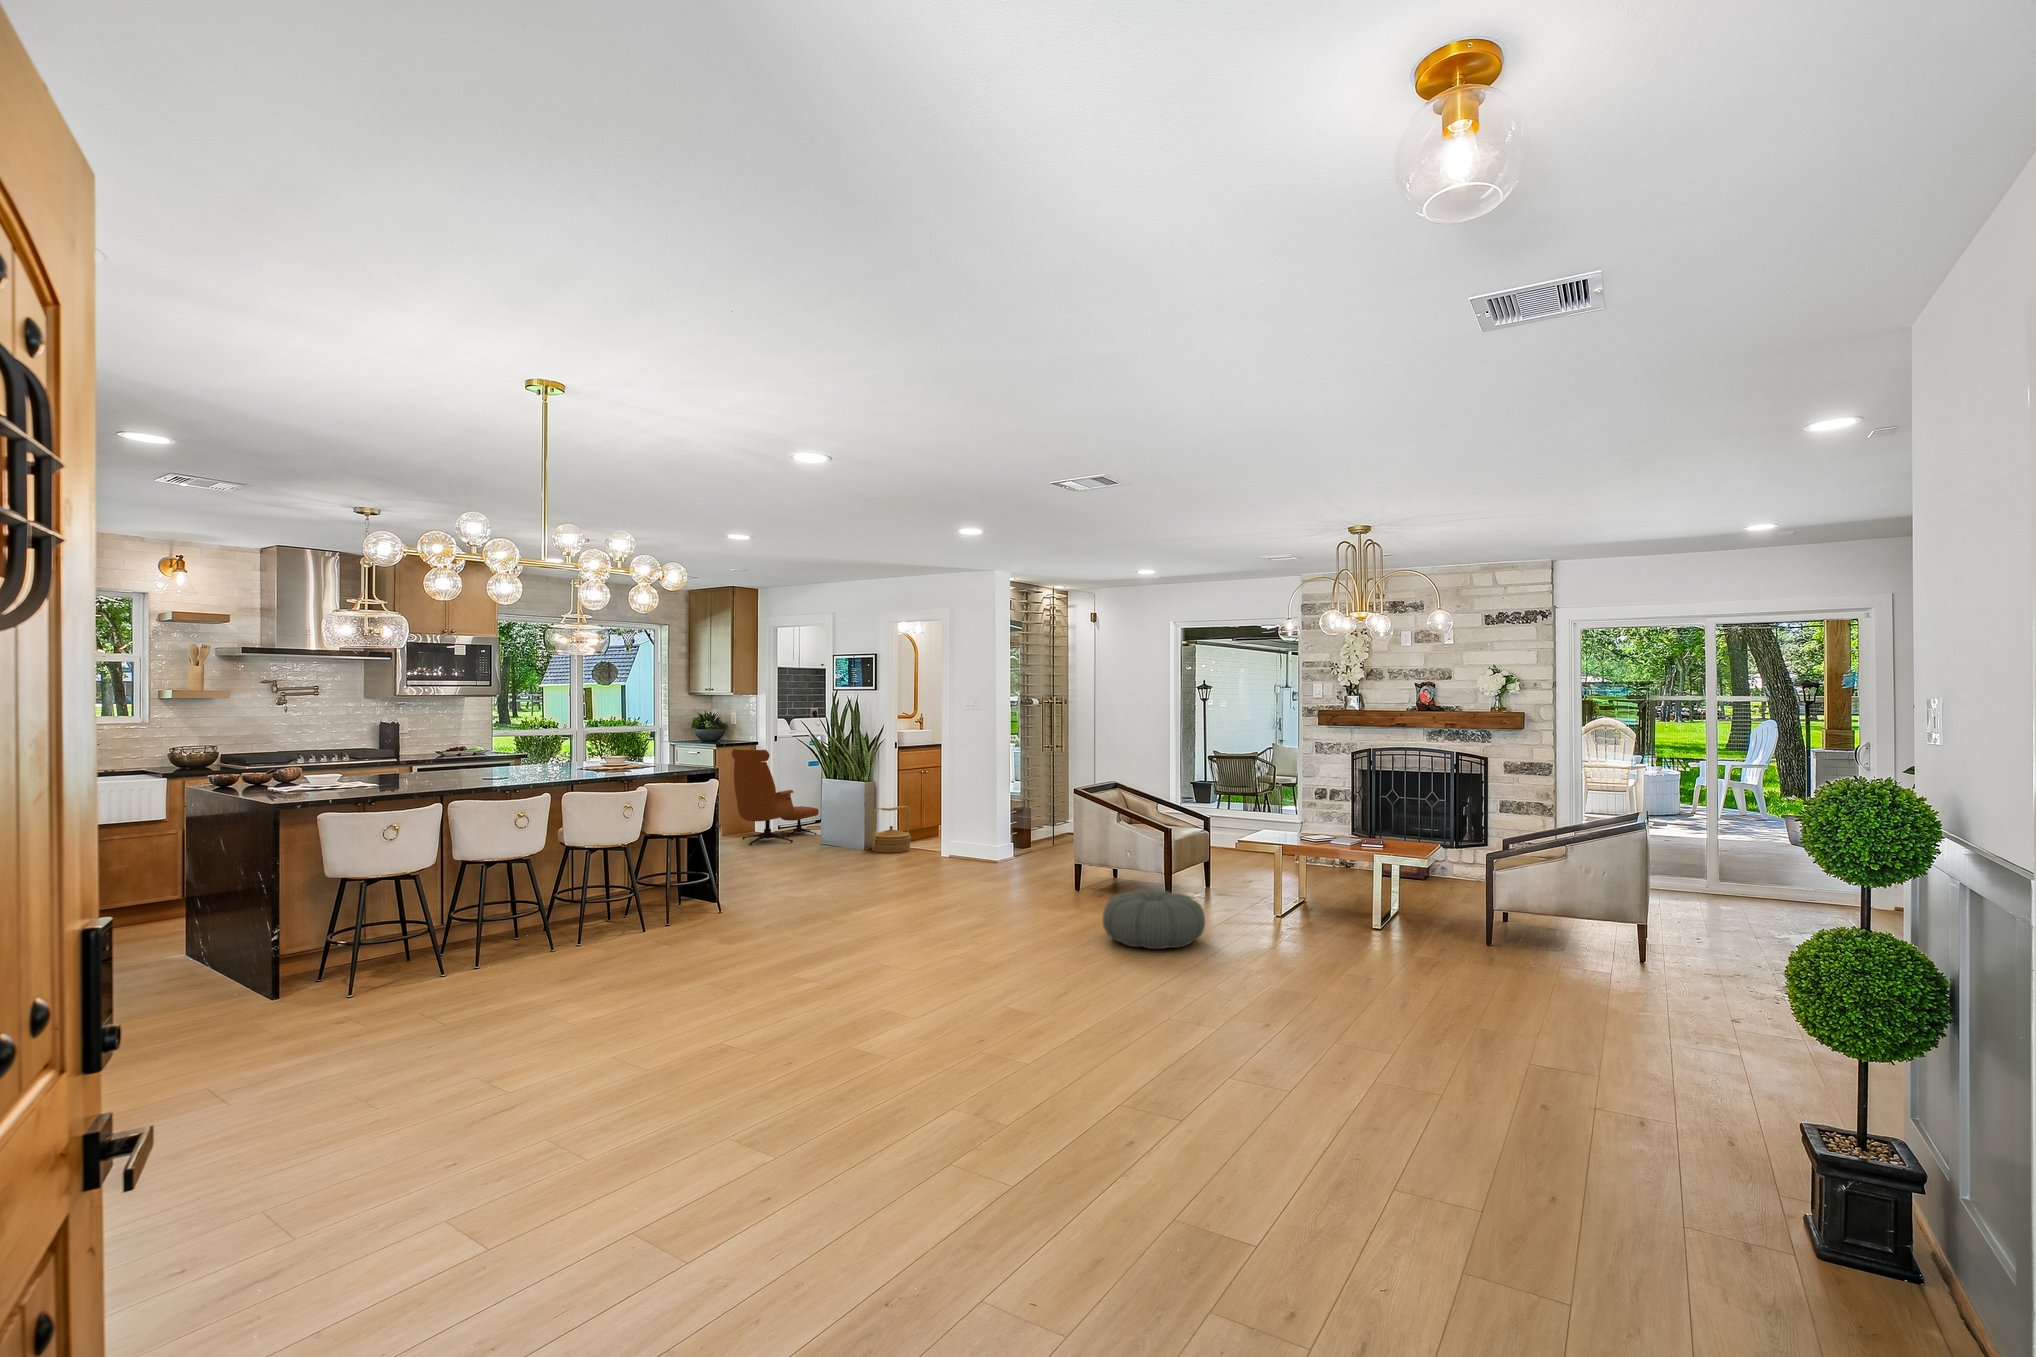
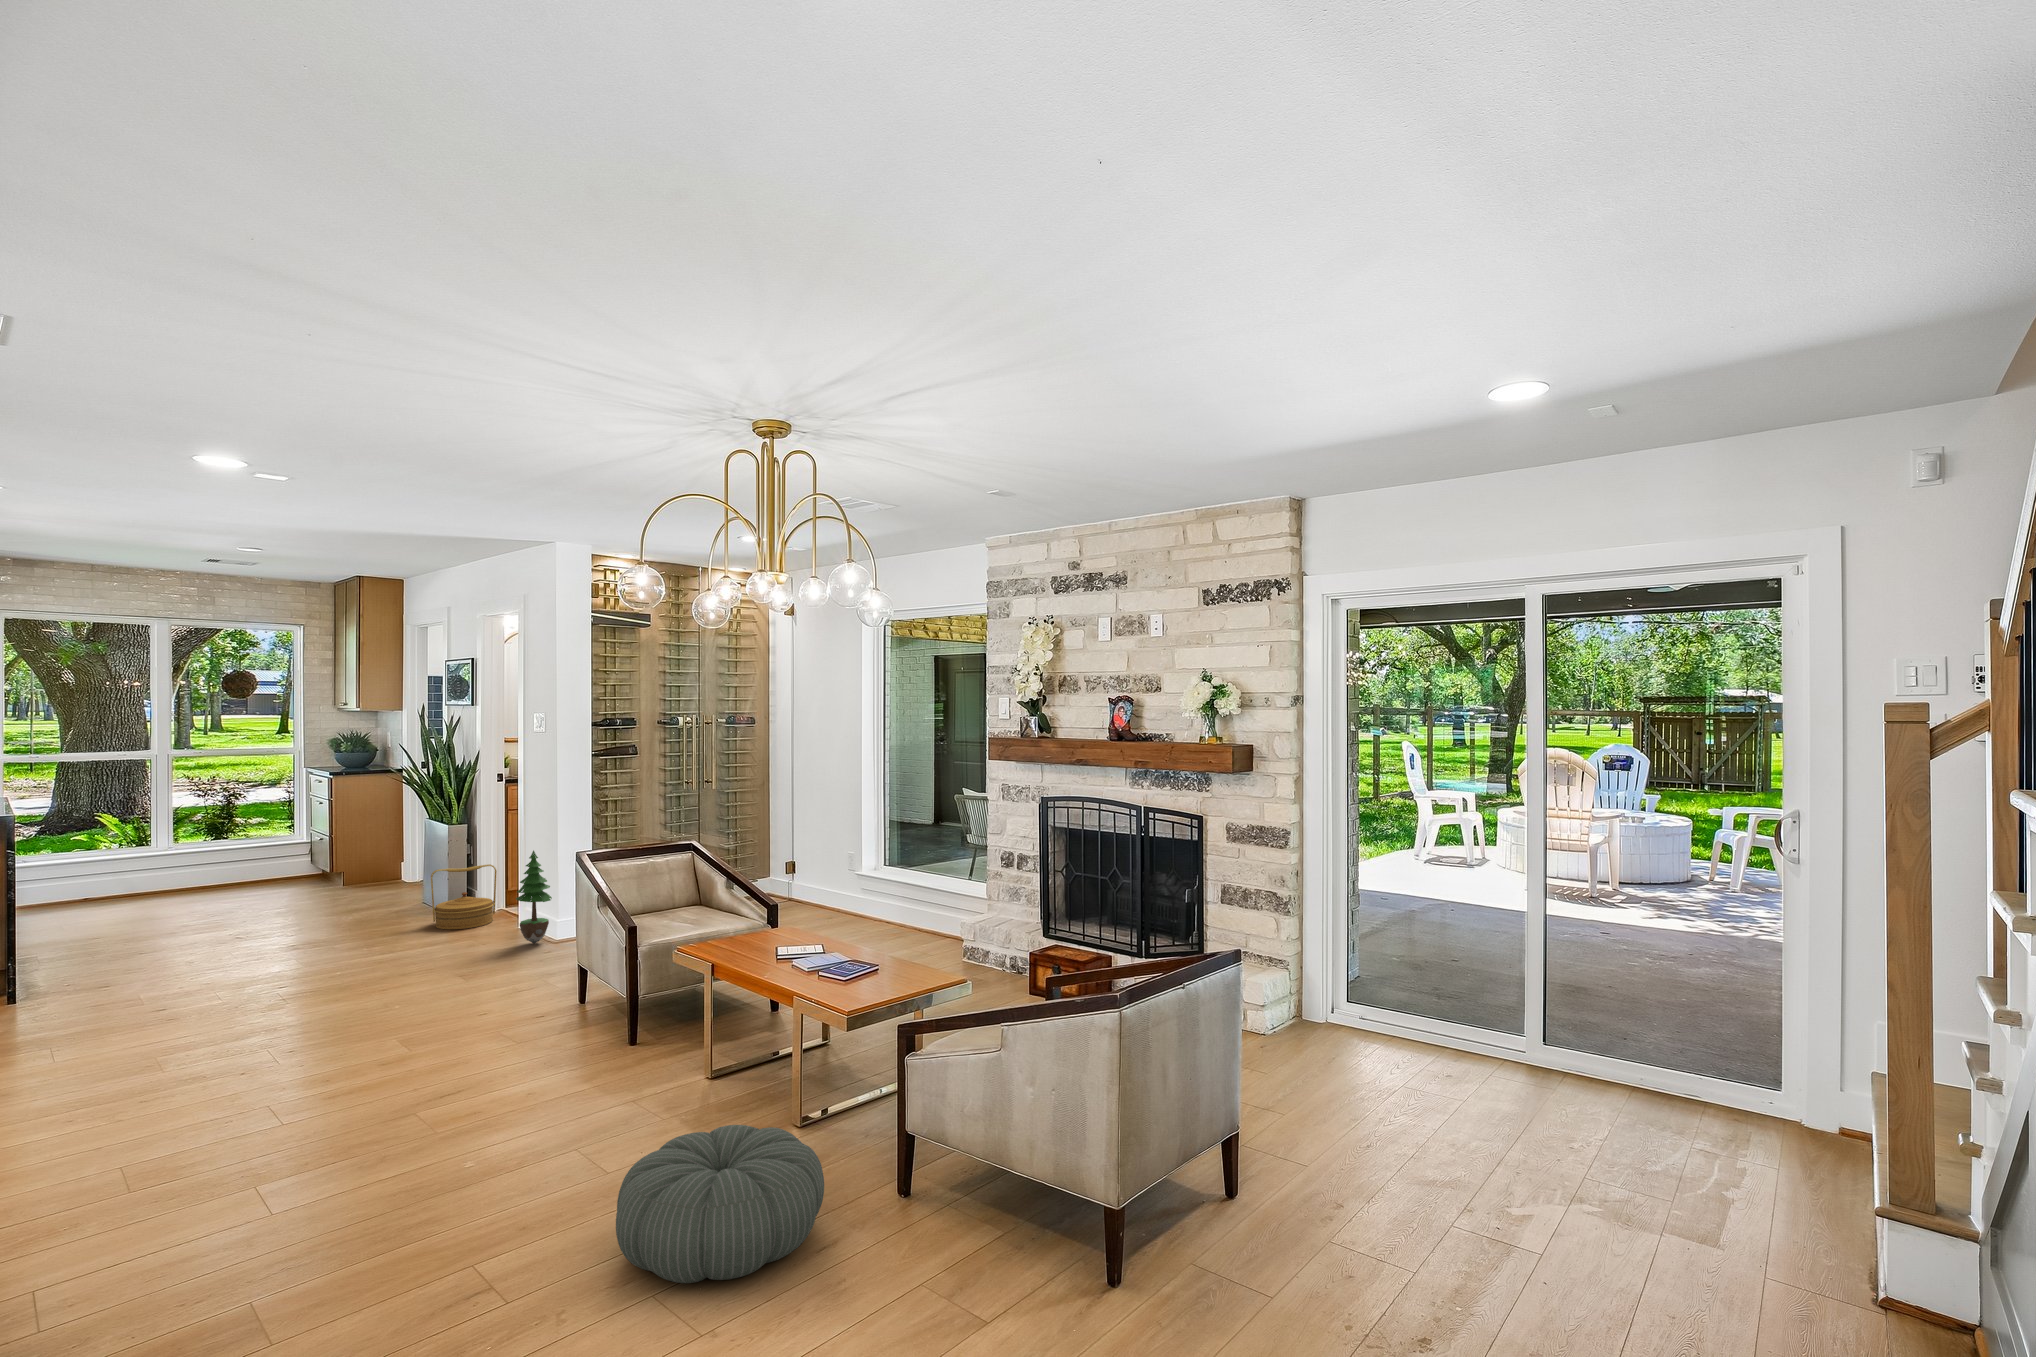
lounge chair: present [732,749,819,845] -> none [289,788,454,912]
potted tree: none [966,790,991,858] -> present [516,851,552,944]
pouf: present [1102,890,1205,949] -> present [616,1125,824,1283]

